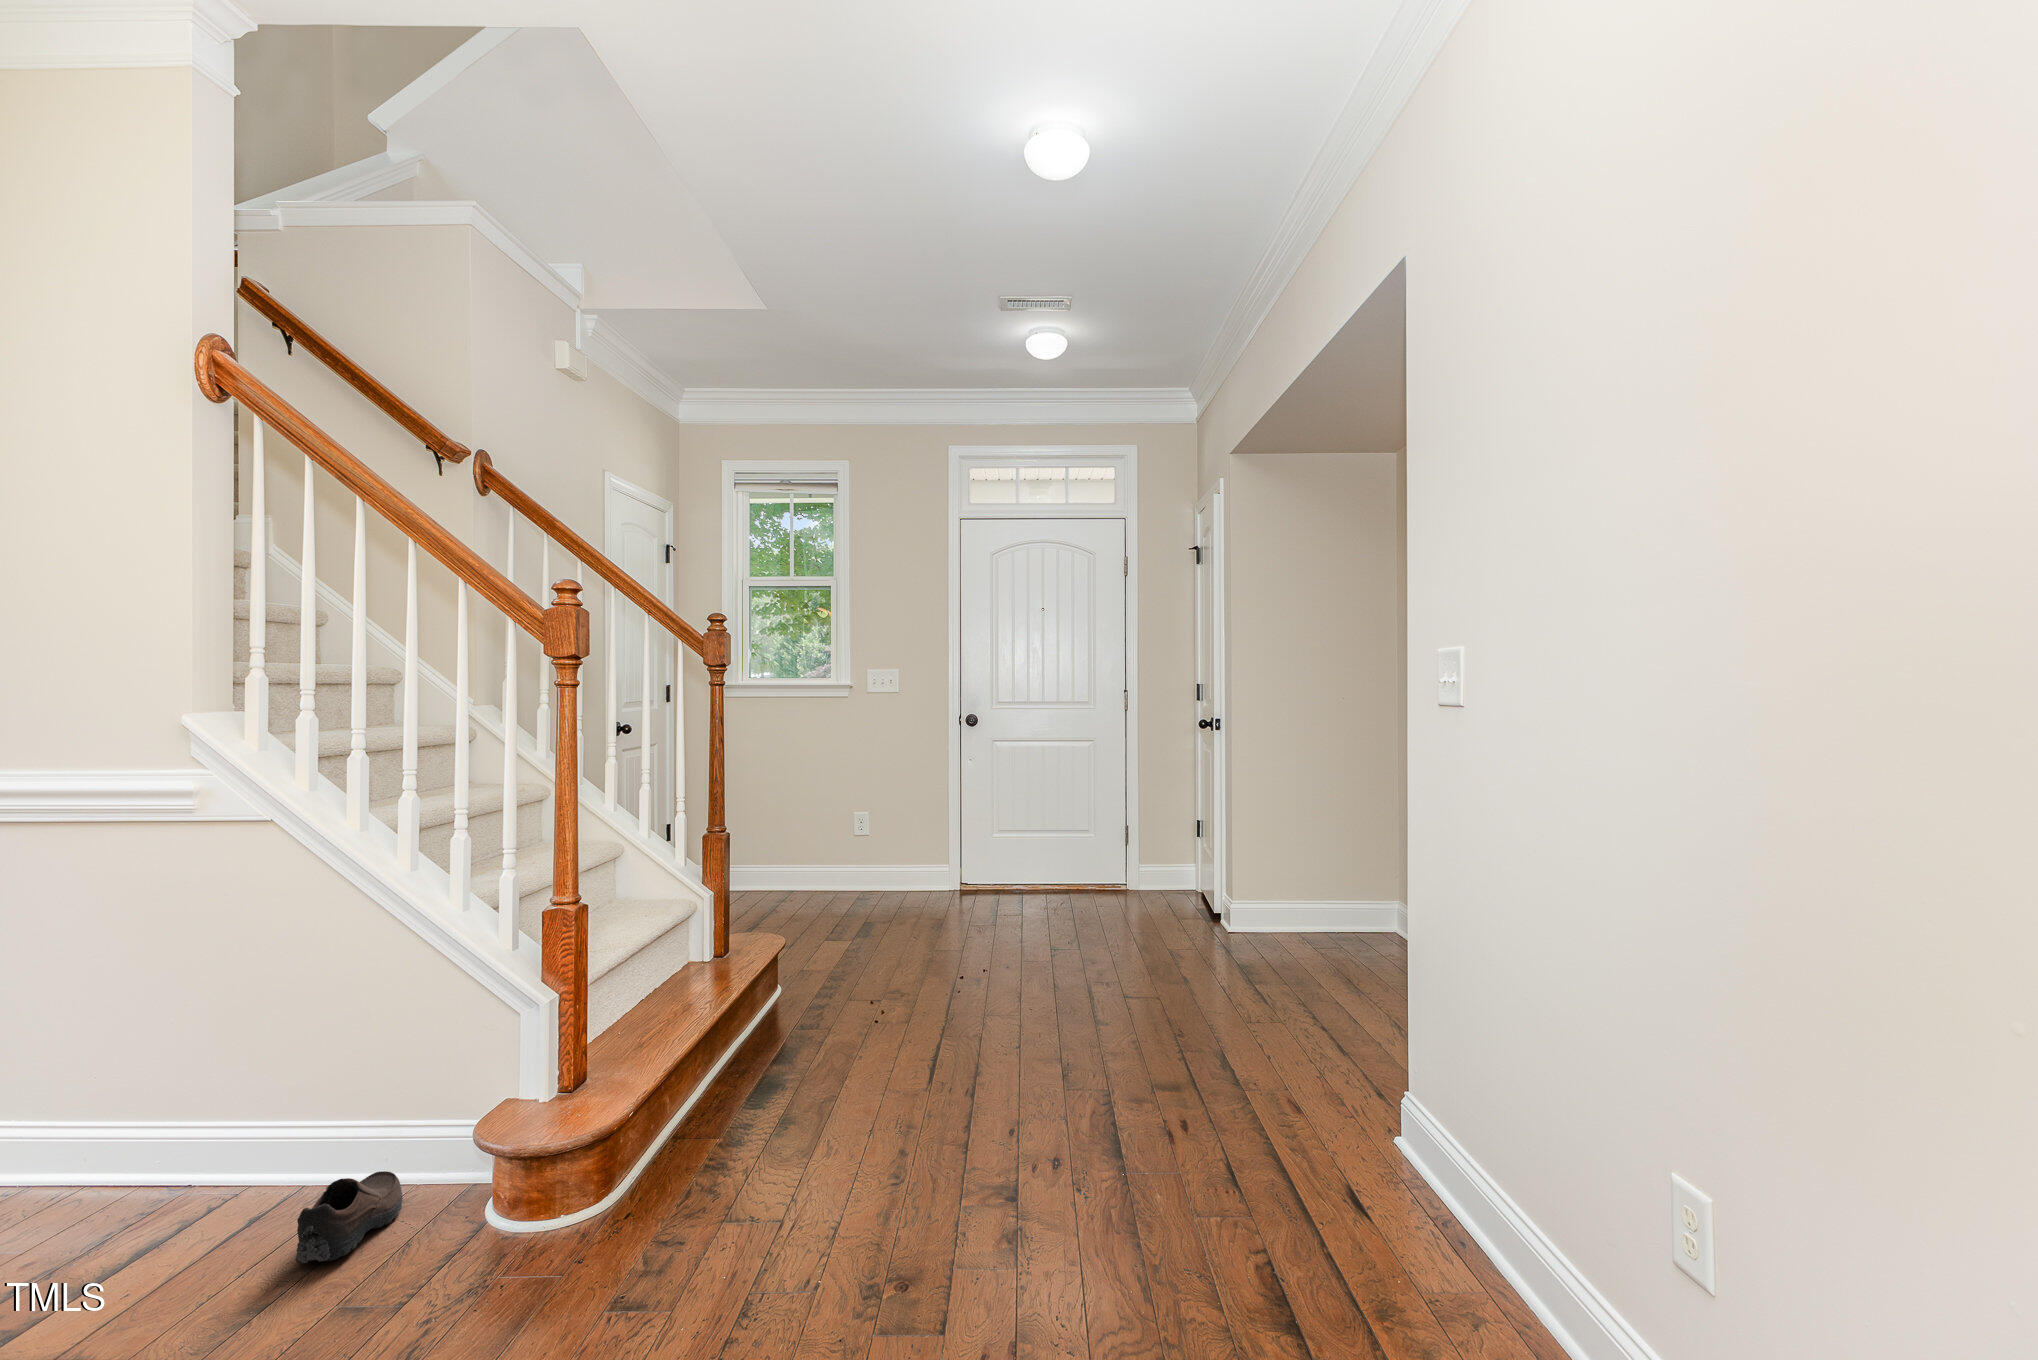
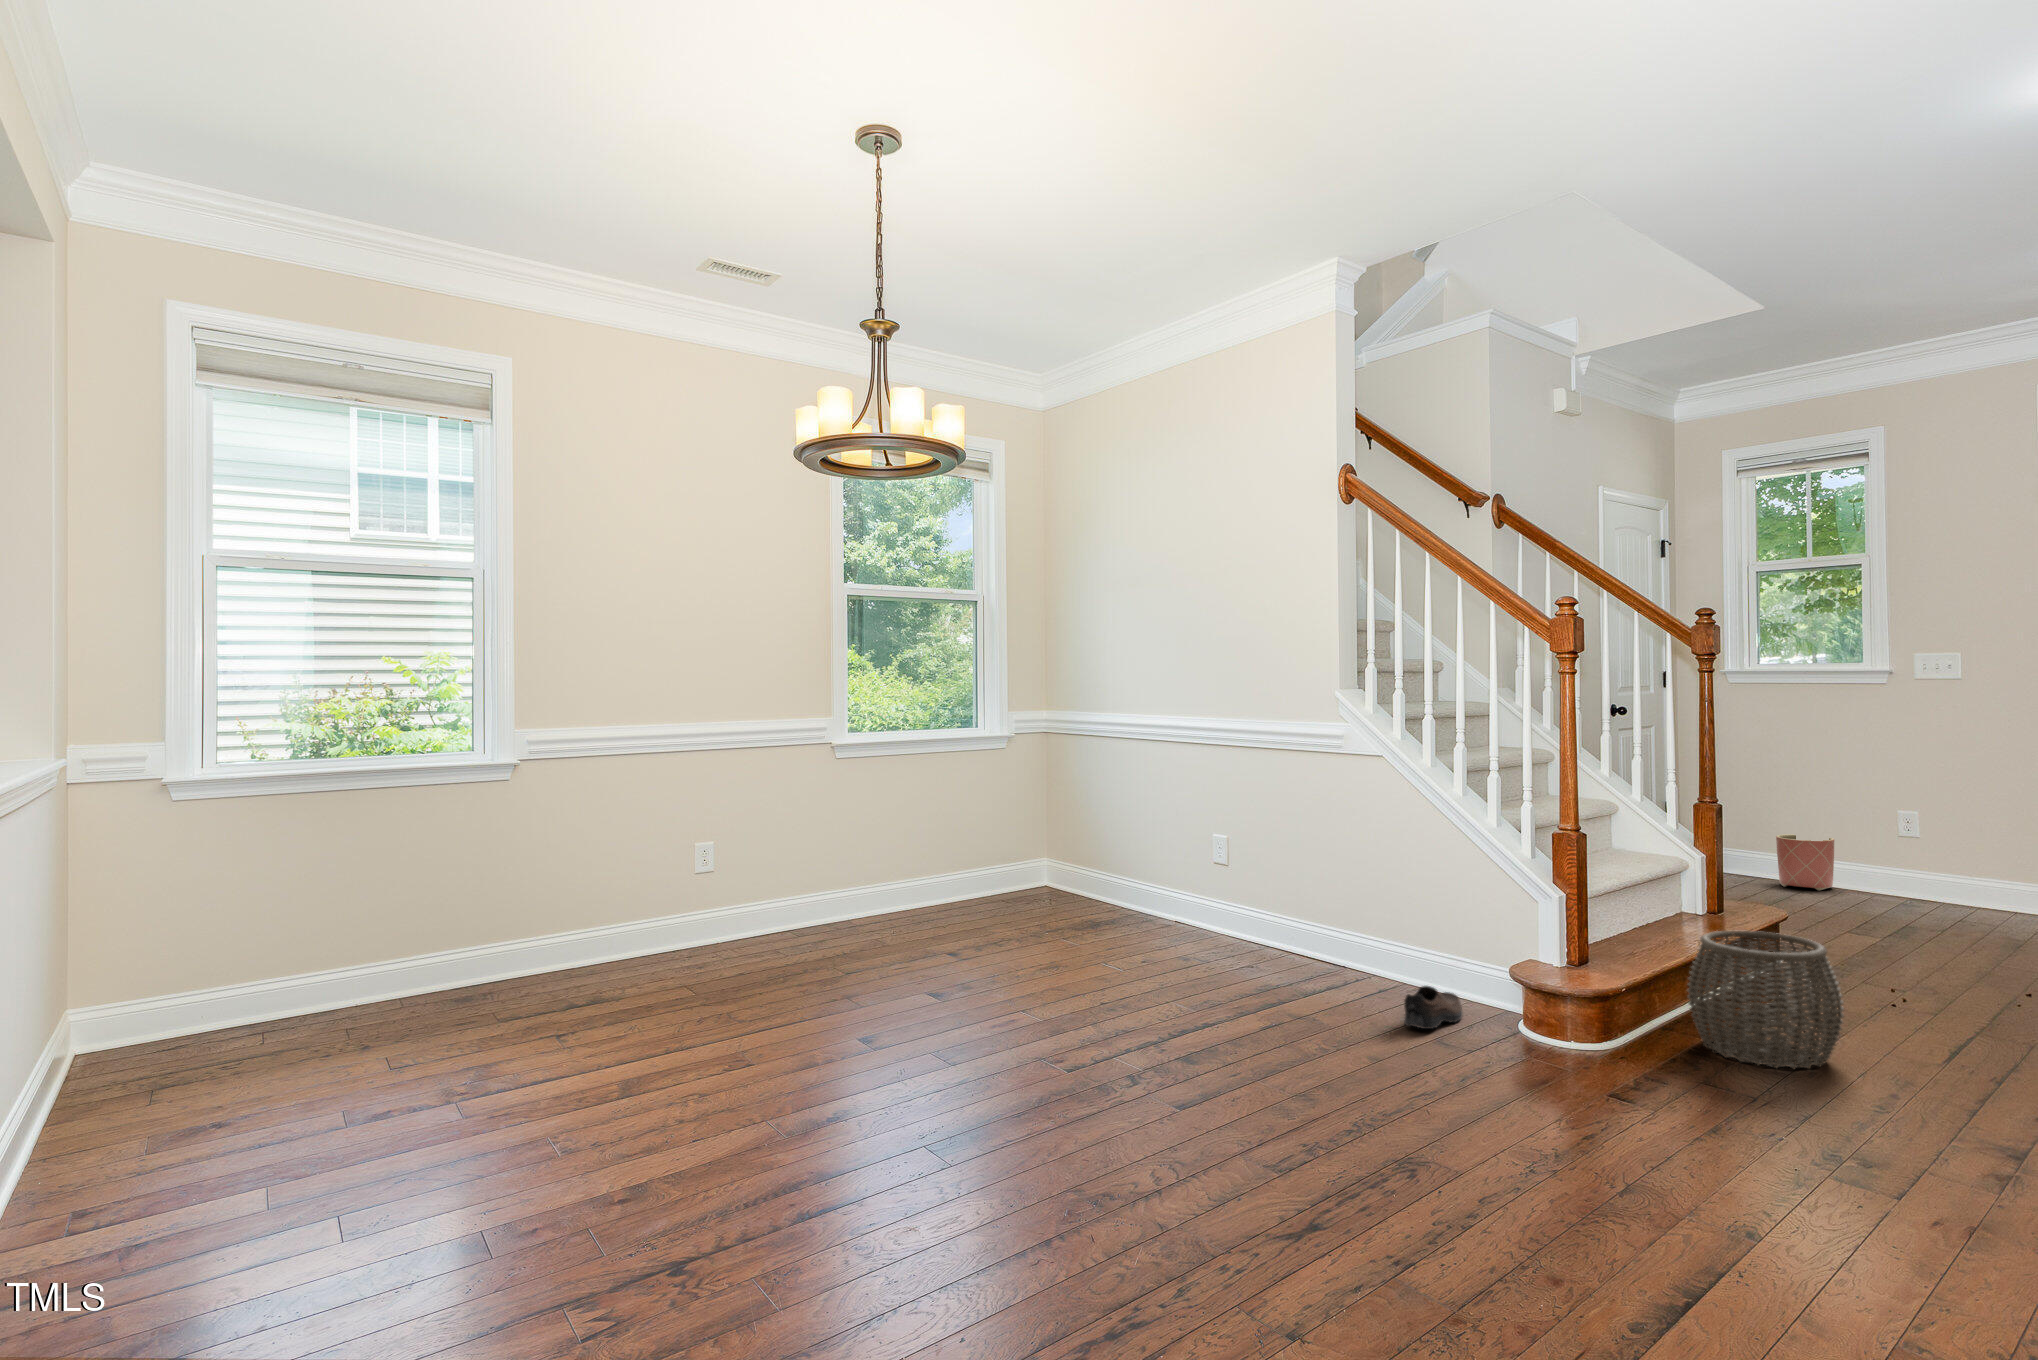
planter: none [762,845,810,900] -> present [1776,834,1834,890]
woven basket: none [706,996,869,1174] -> present [1687,931,1844,1069]

